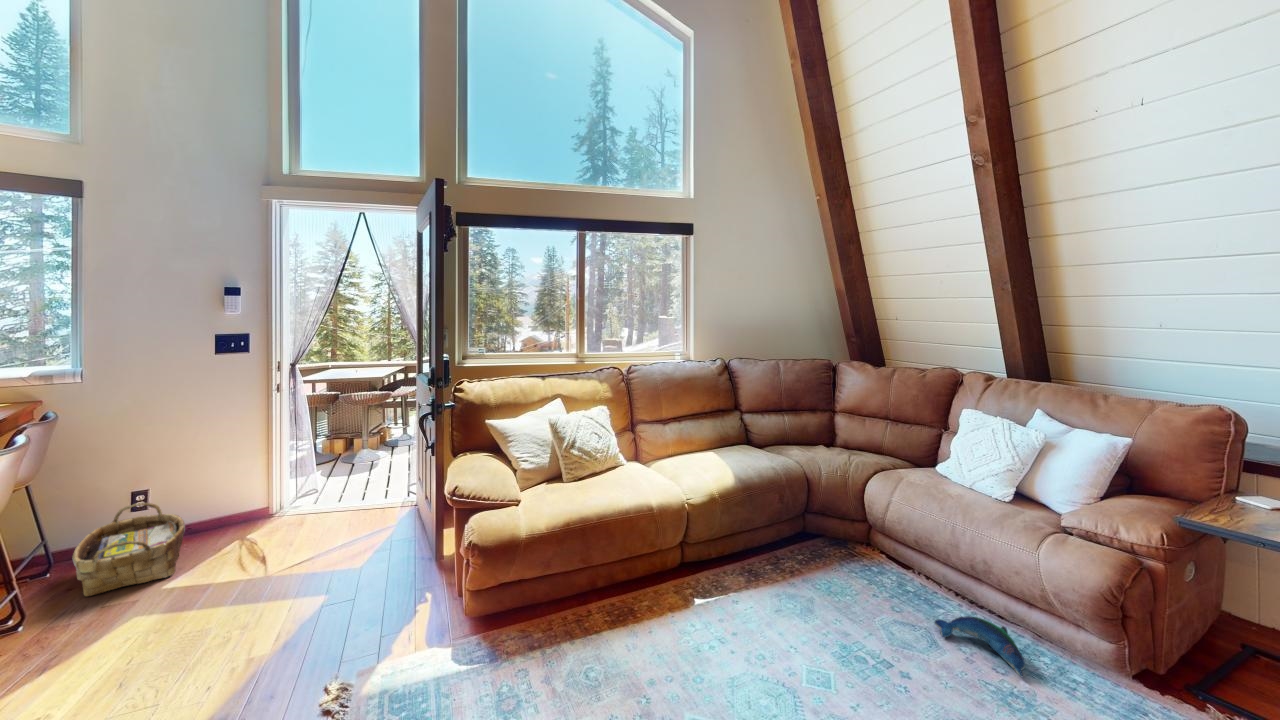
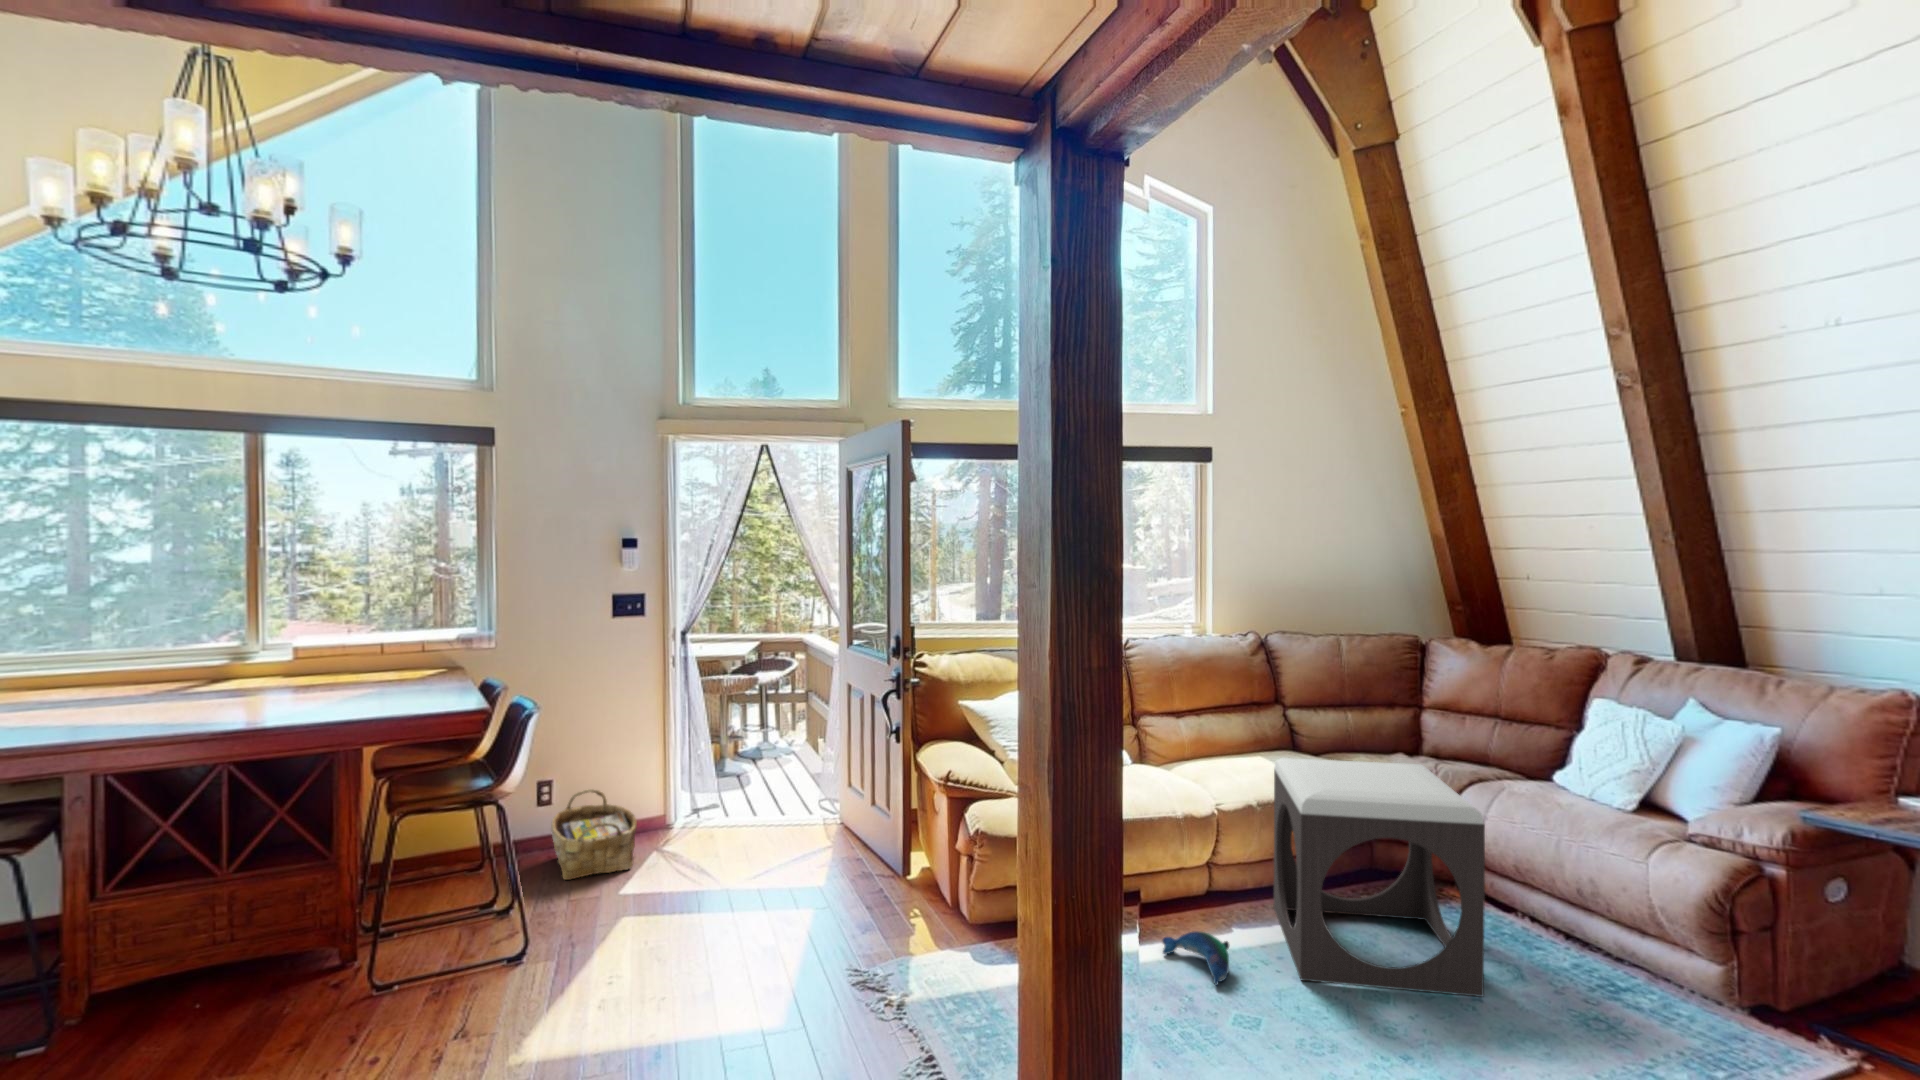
footstool: none [733,463,925,677] -> present [1274,758,1485,997]
plush toy: present [935,616,1025,677] -> present [1162,931,1229,986]

